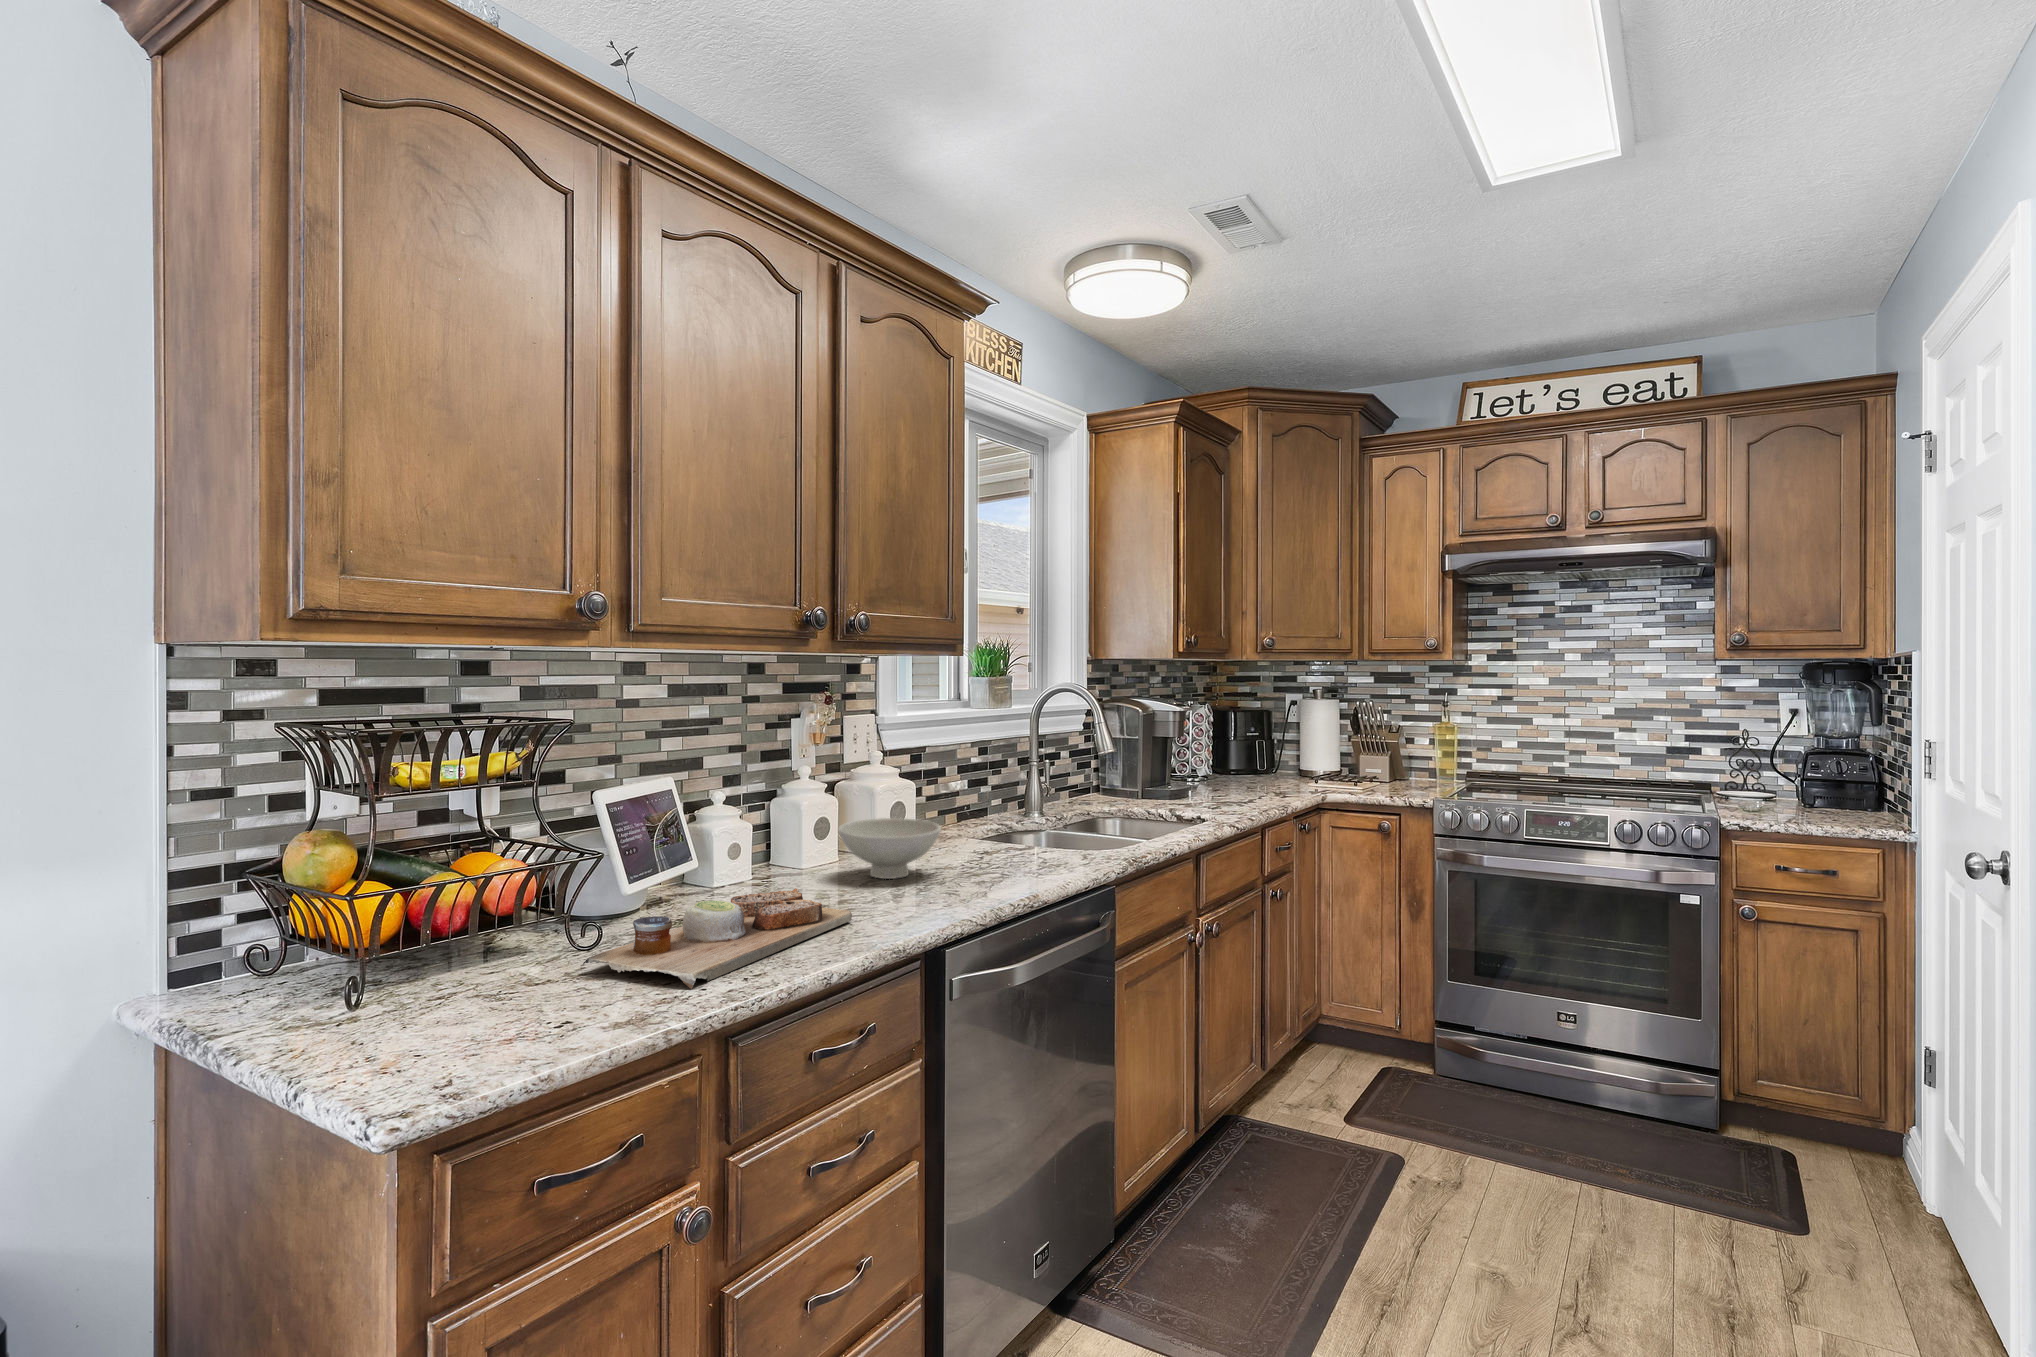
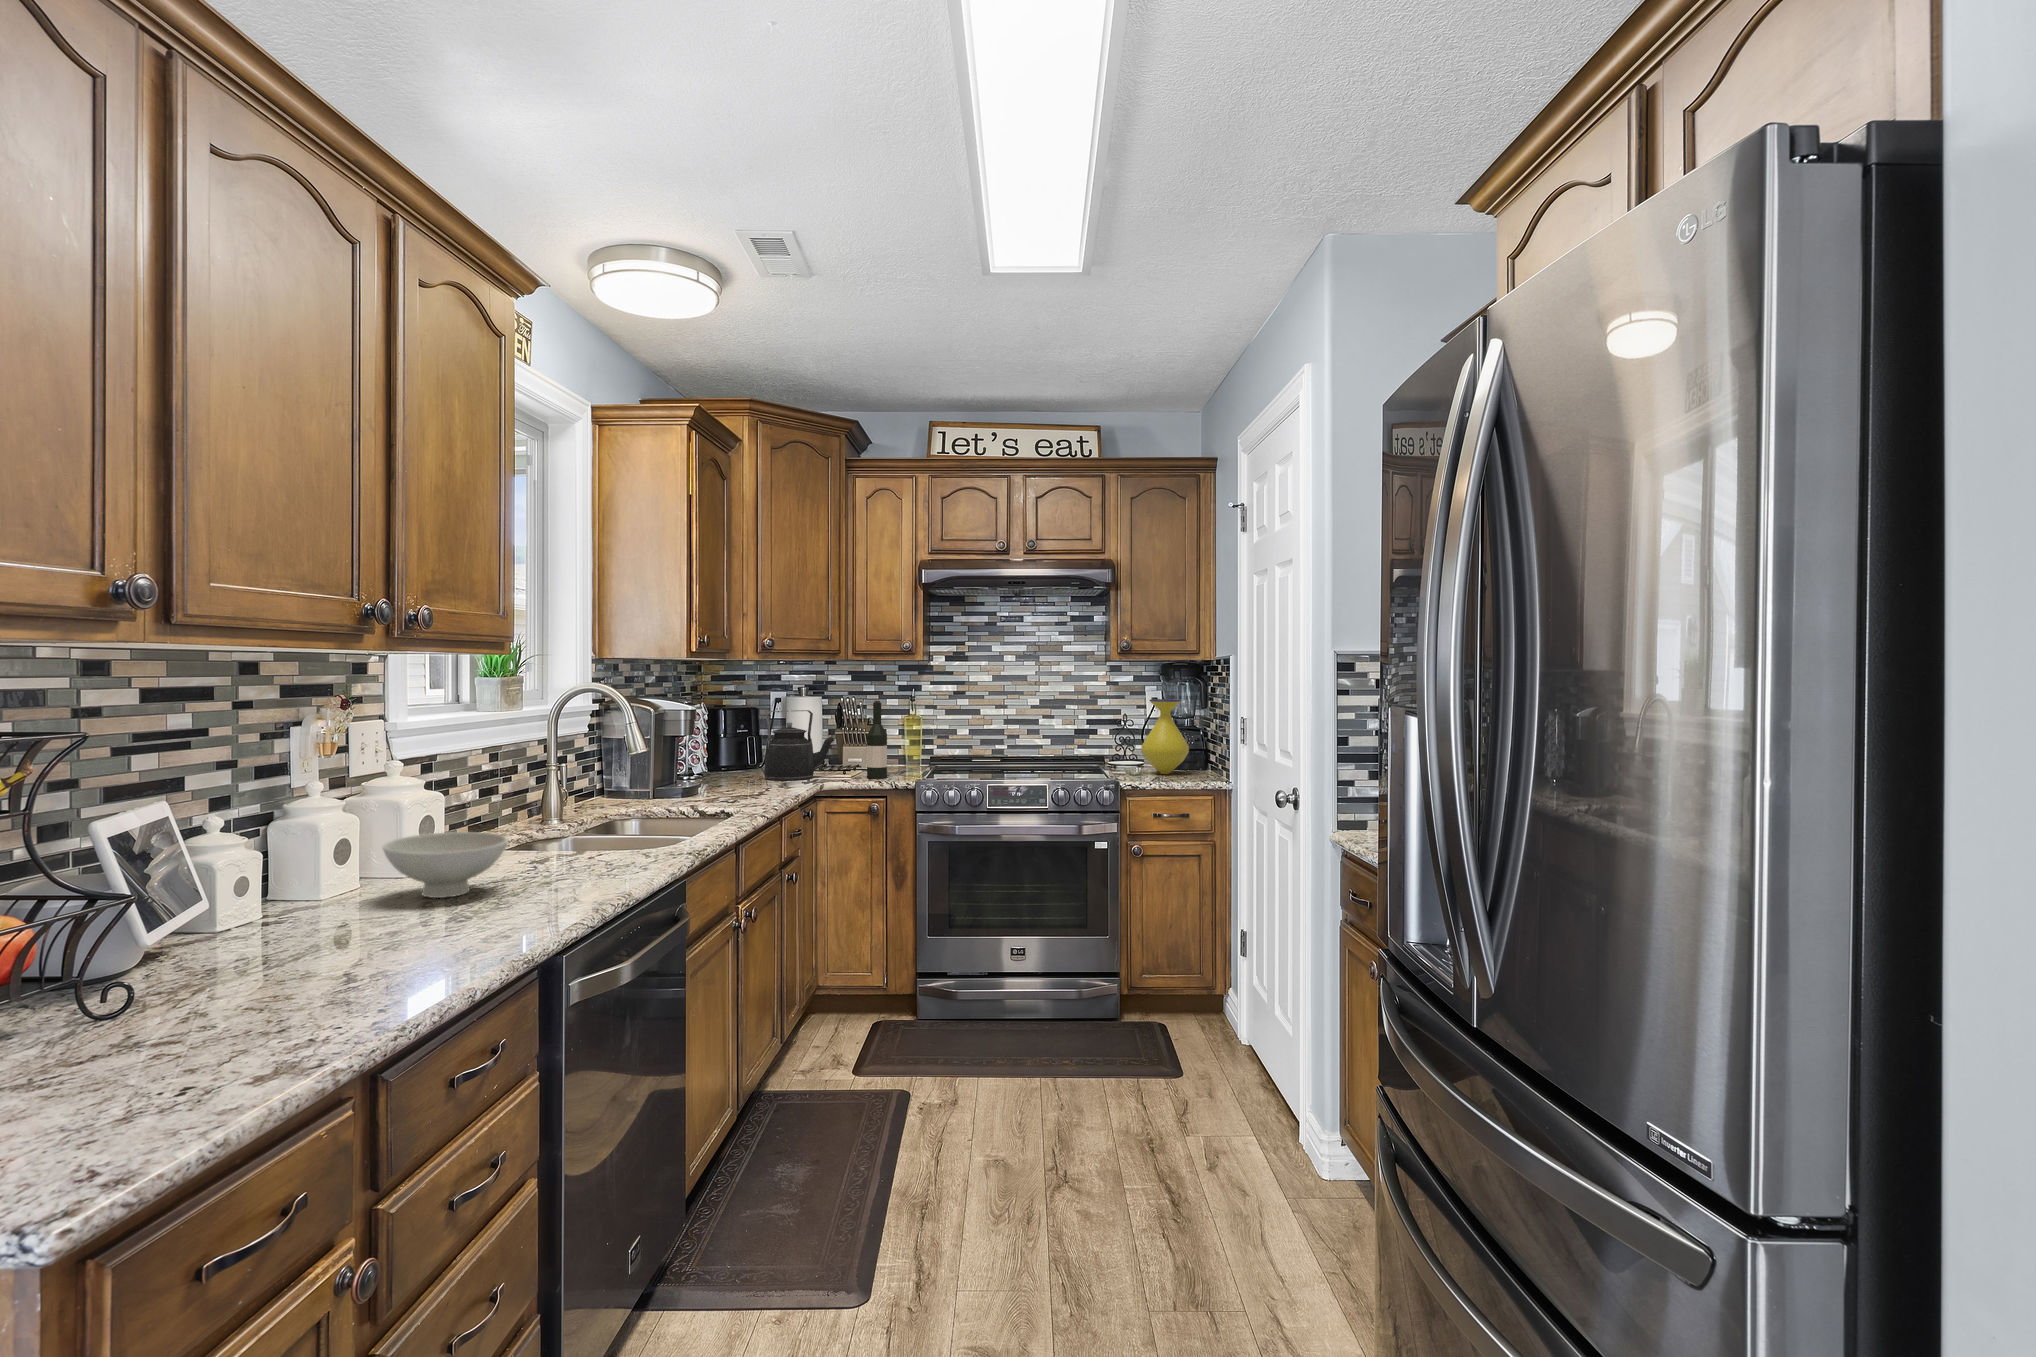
wine bottle: none [1381,705,1405,793] -> present [867,701,887,778]
vase: none [1762,709,1842,811] -> present [1141,699,1189,774]
kettle: none [1268,715,1346,789] -> present [764,710,834,780]
cutting board: present [583,888,852,989] -> none [156,915,454,1027]

